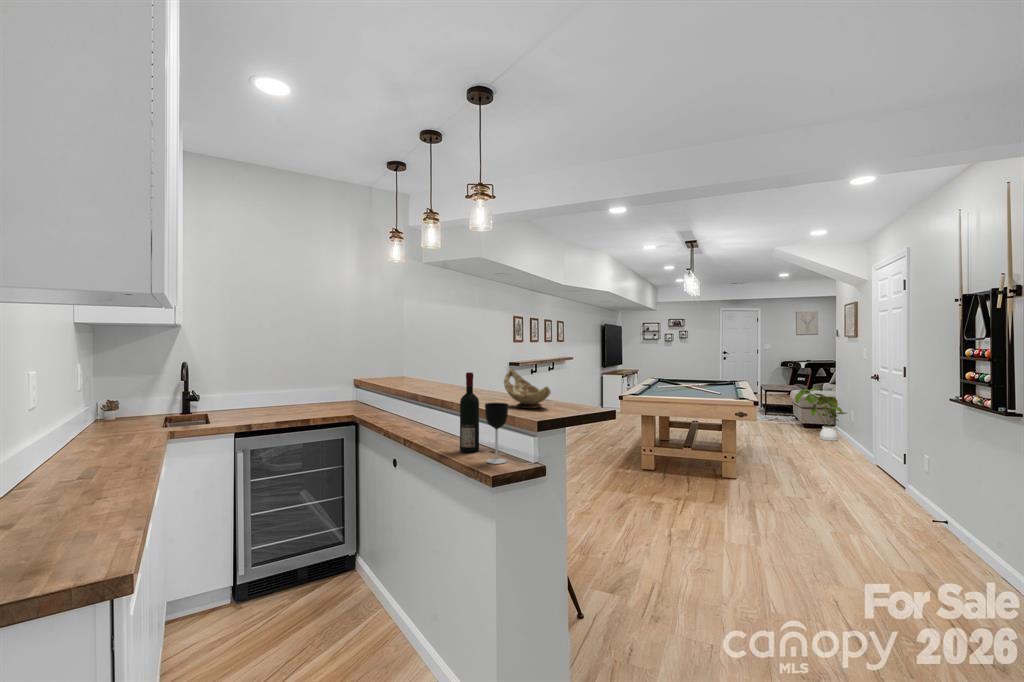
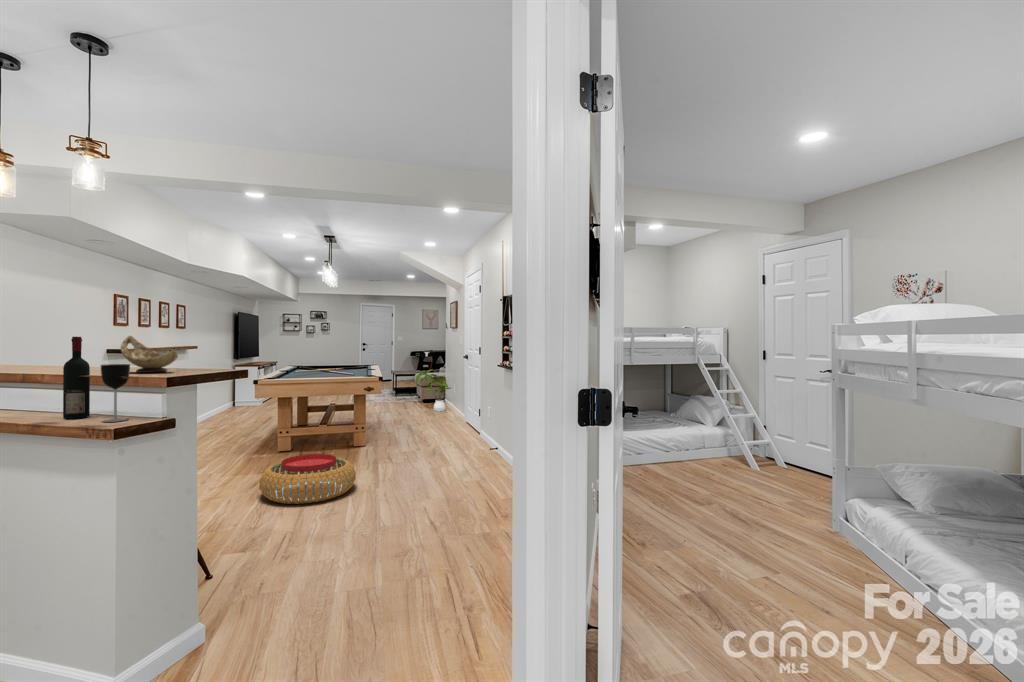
pouf: none [627,486,732,547] -> present [259,454,356,504]

